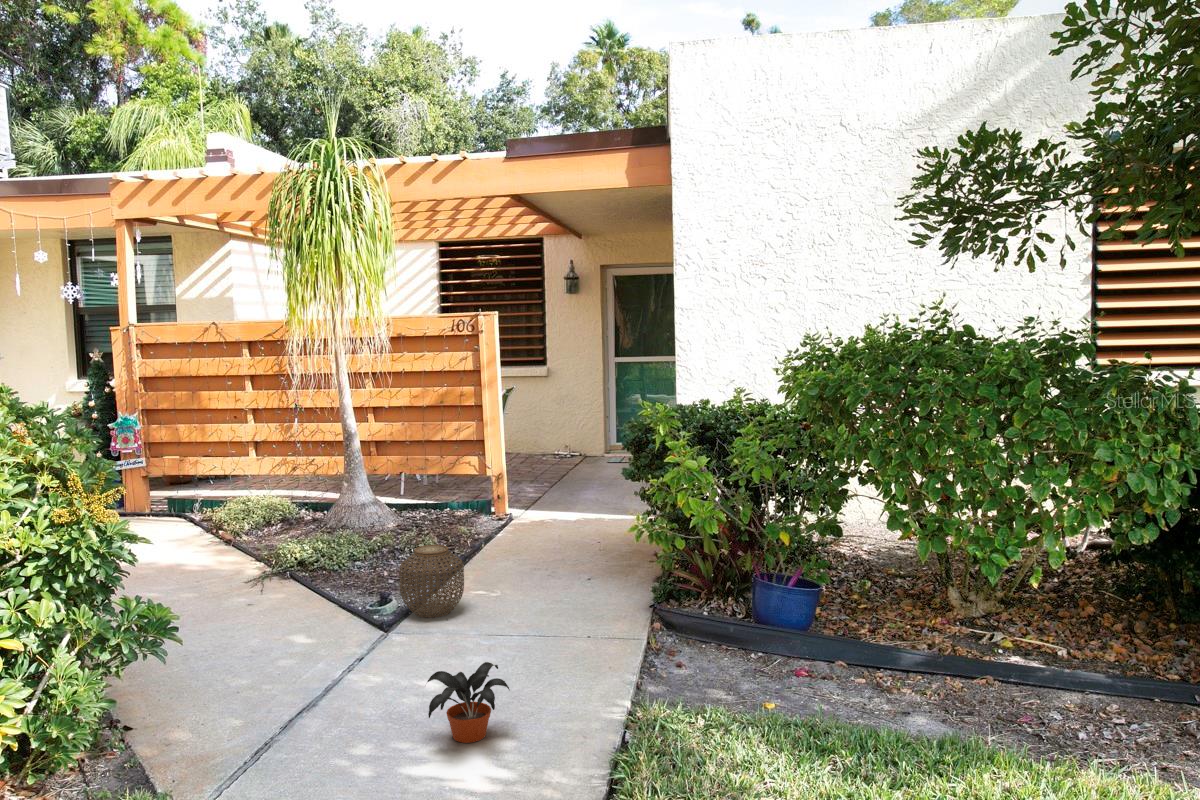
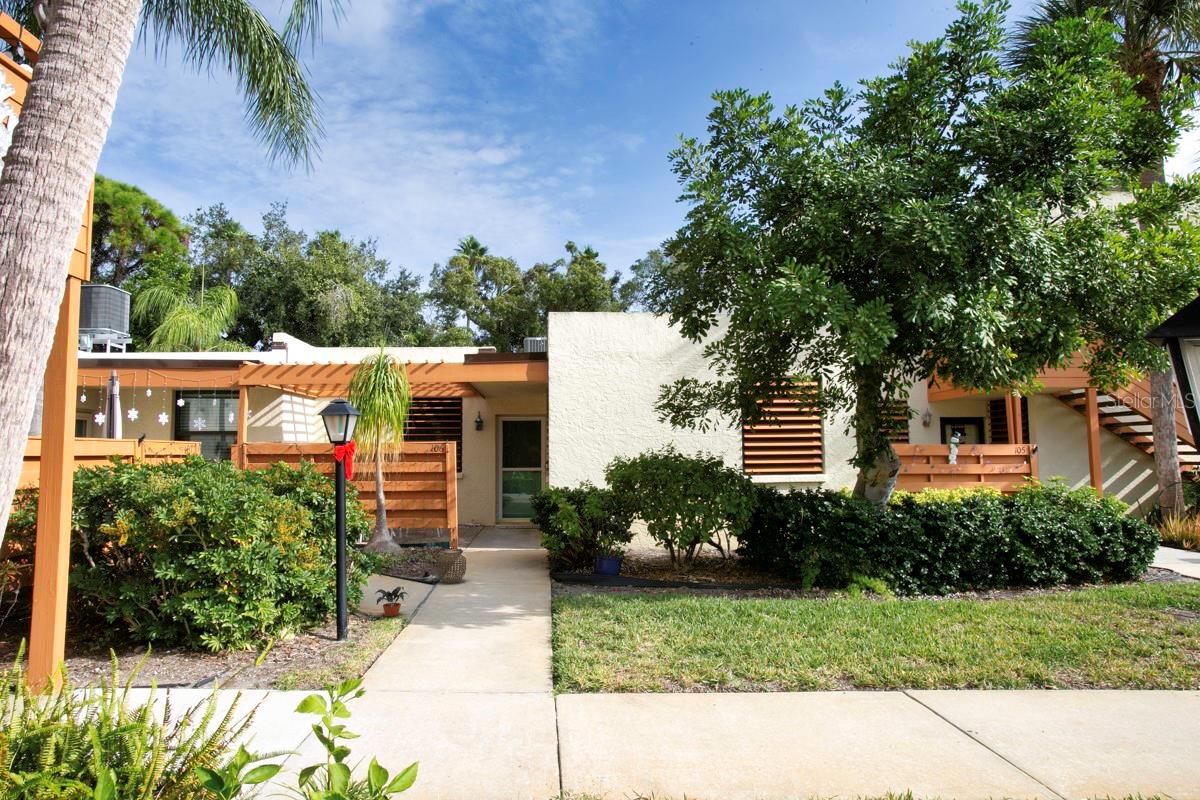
potted plant: present [427,662,510,743] -> present [375,587,407,616]

